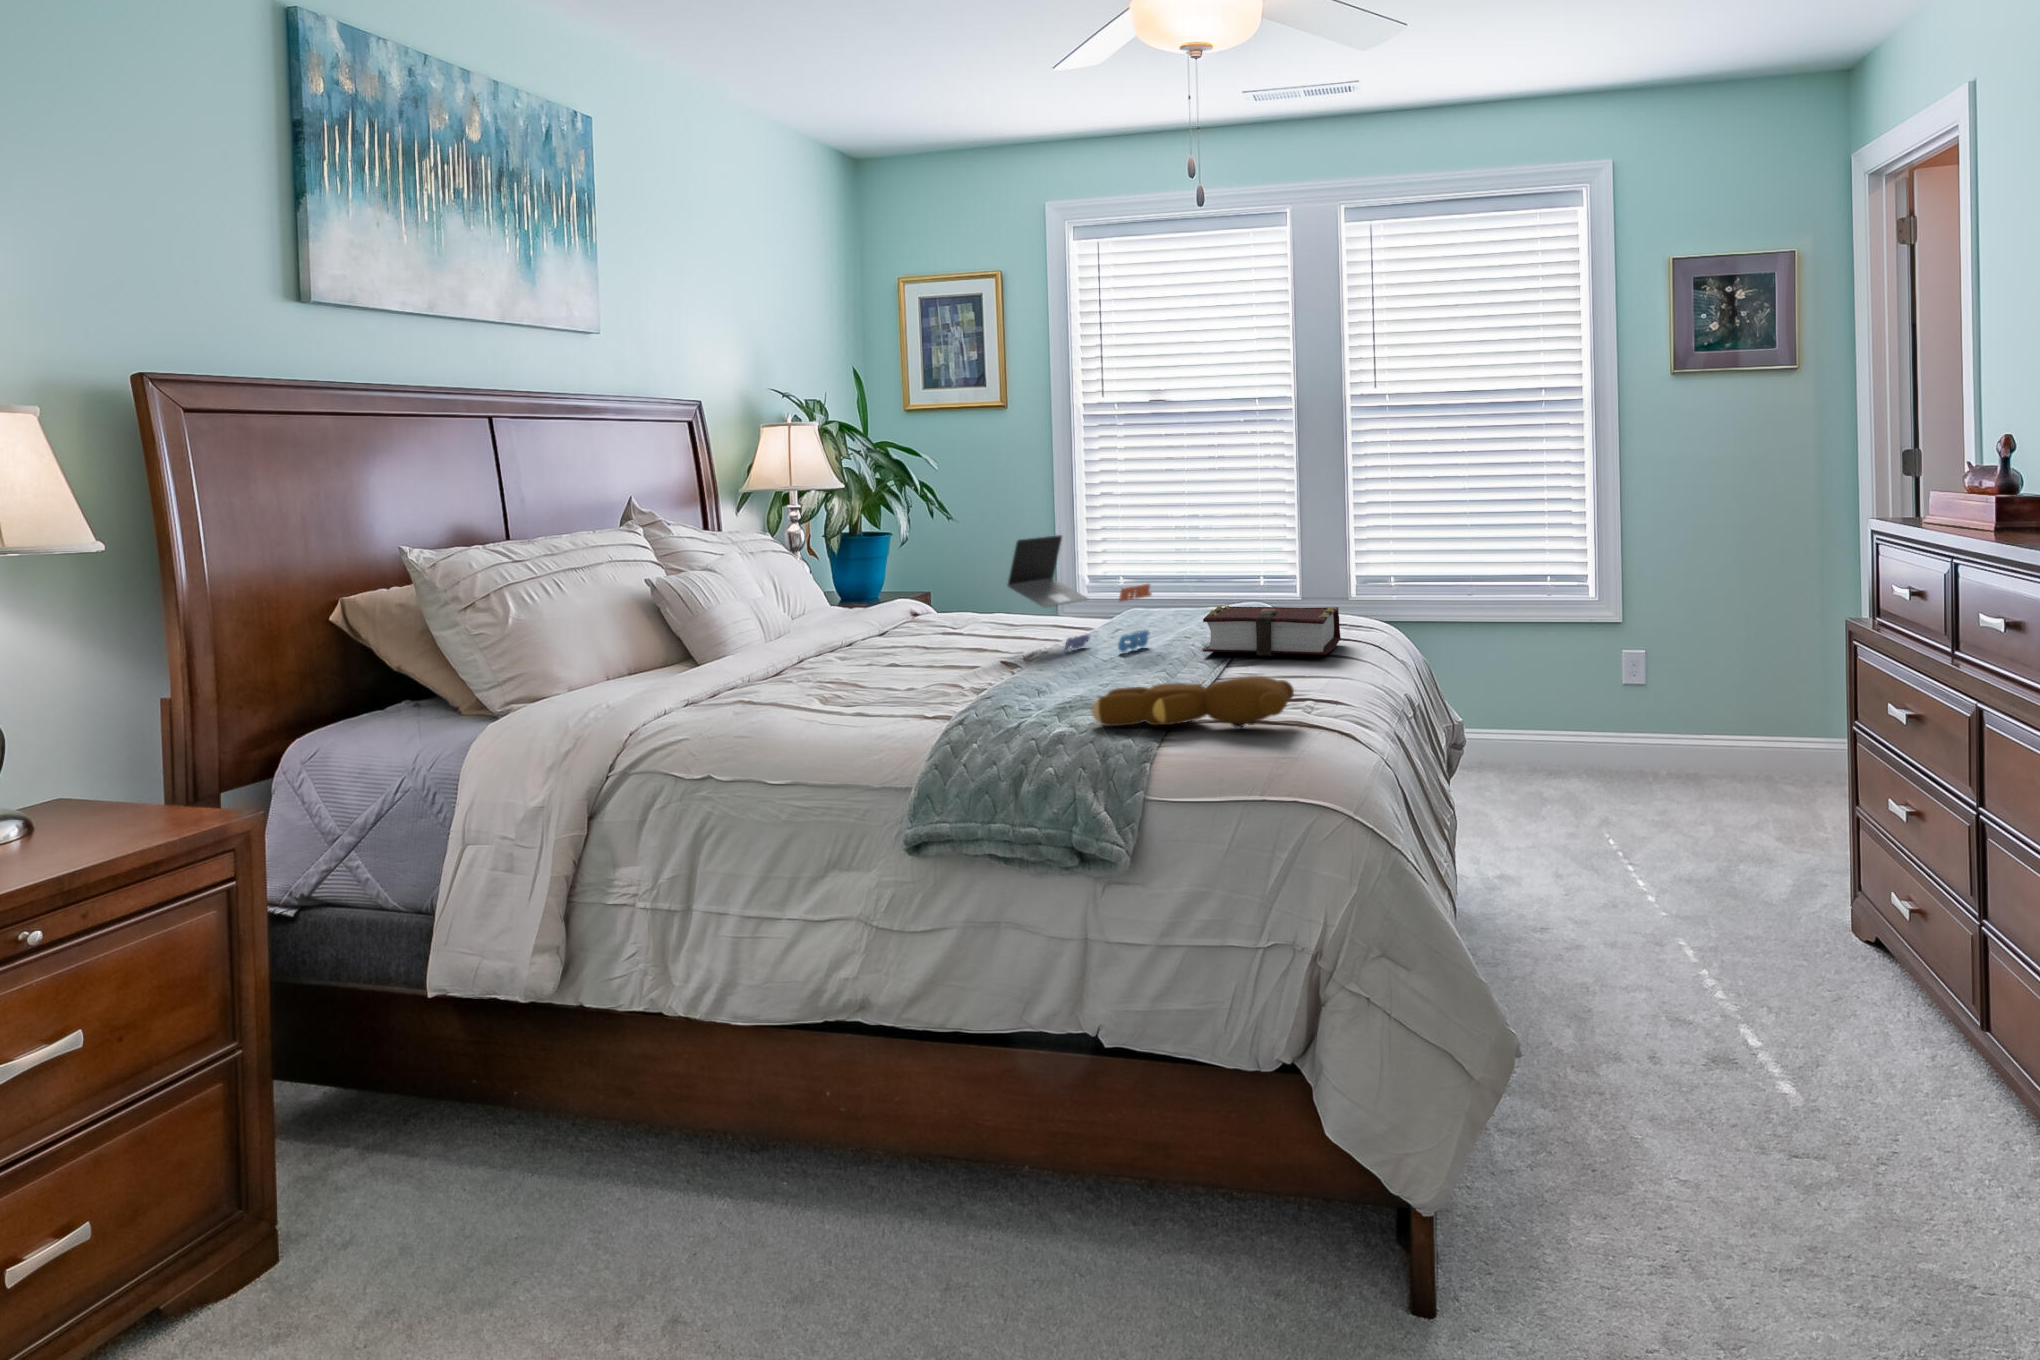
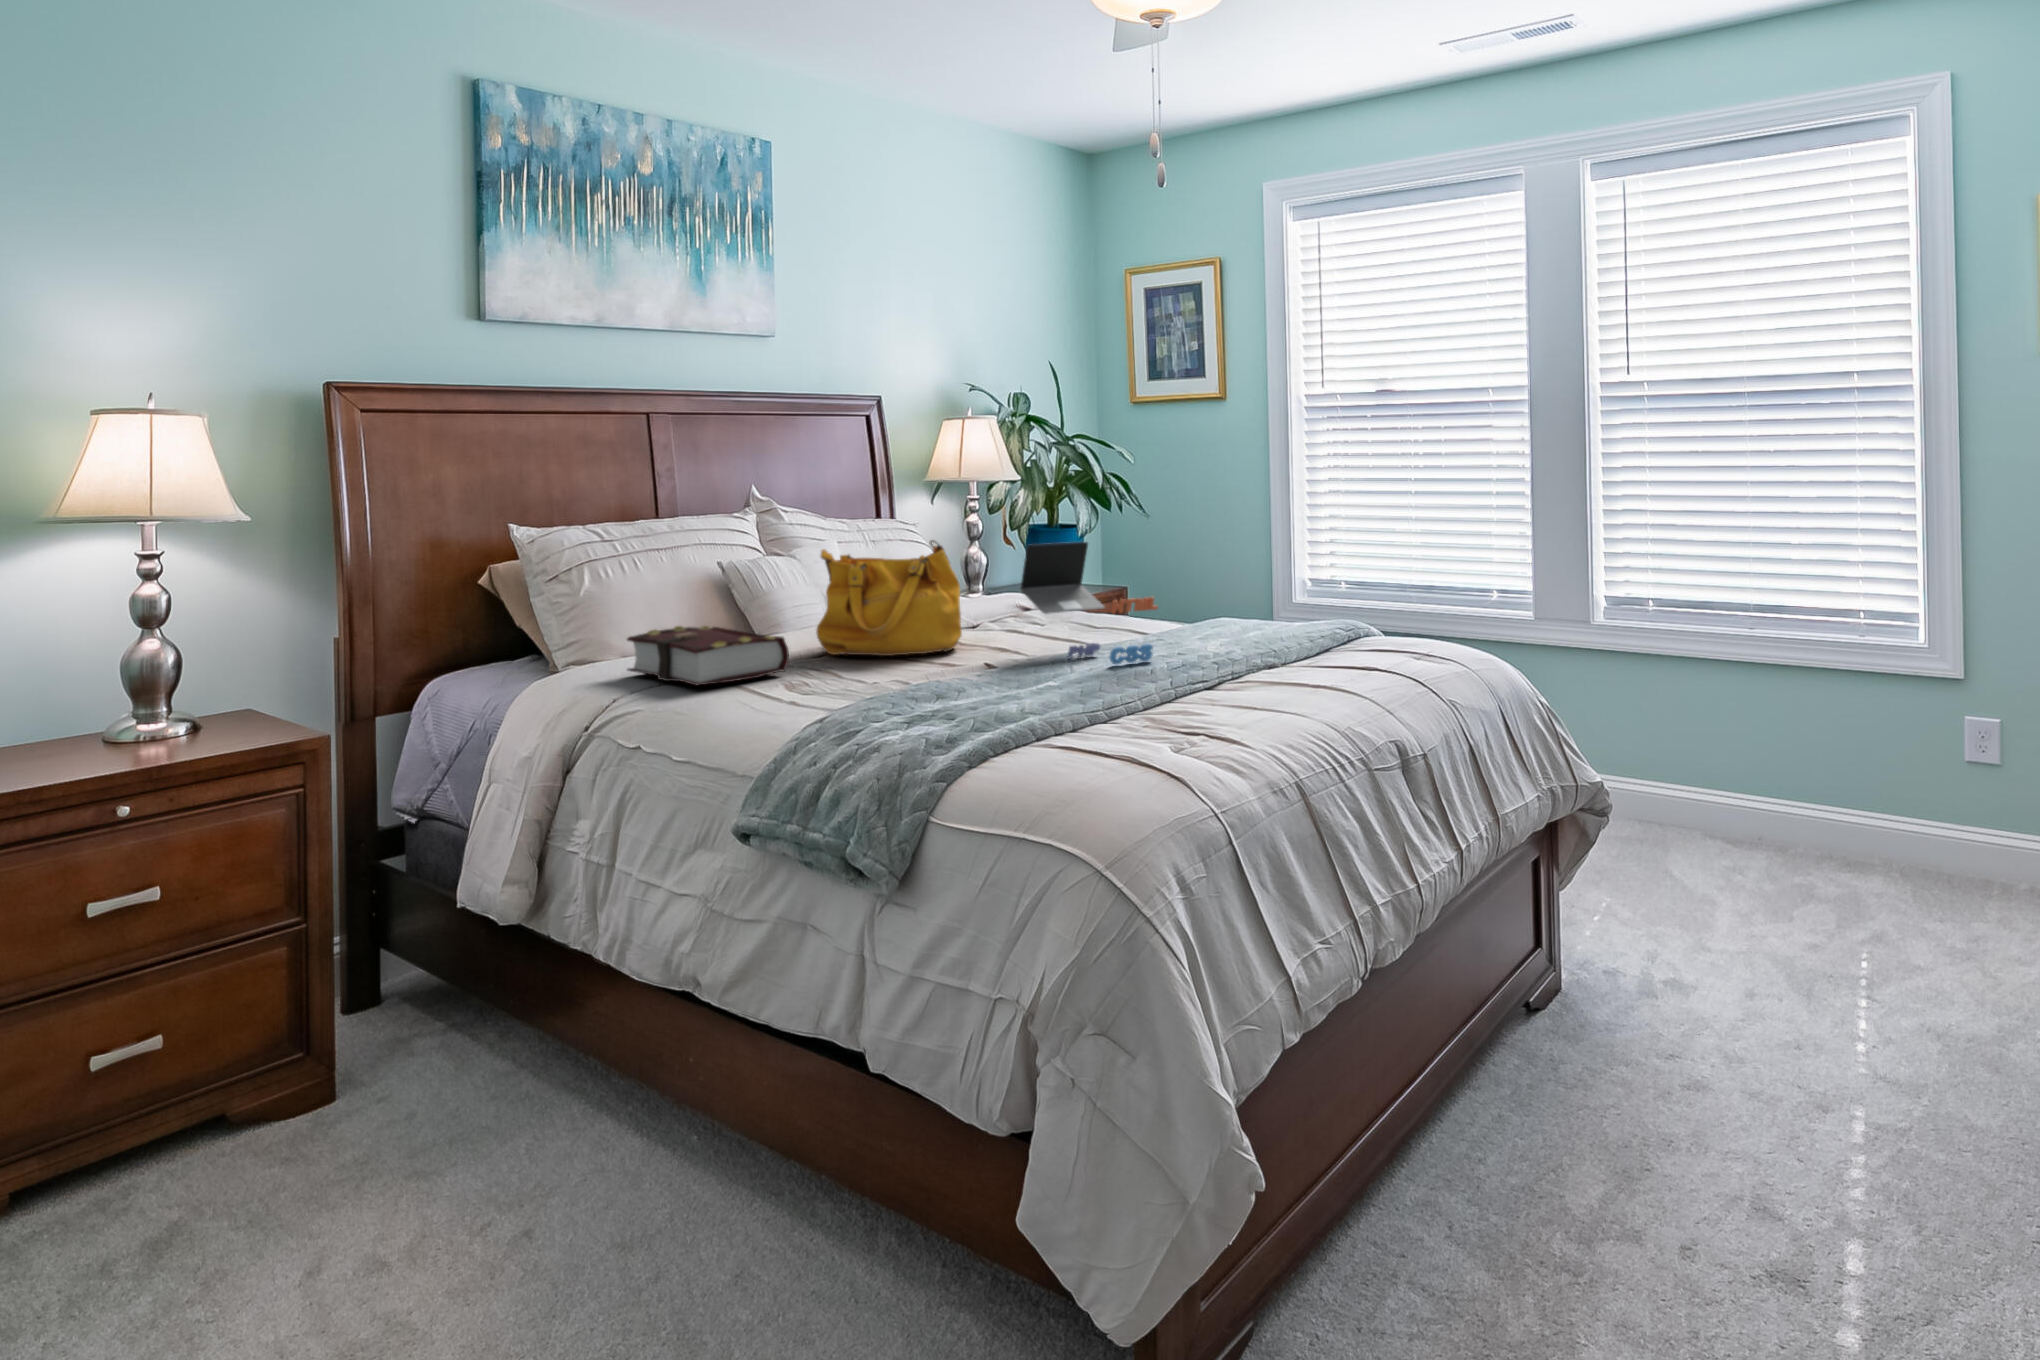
handbag: none [793,541,942,669] -> present [816,540,962,656]
book: present [1203,606,1341,656] -> present [627,626,789,685]
teddy bear: present [1092,676,1294,728] -> none [939,702,1119,754]

